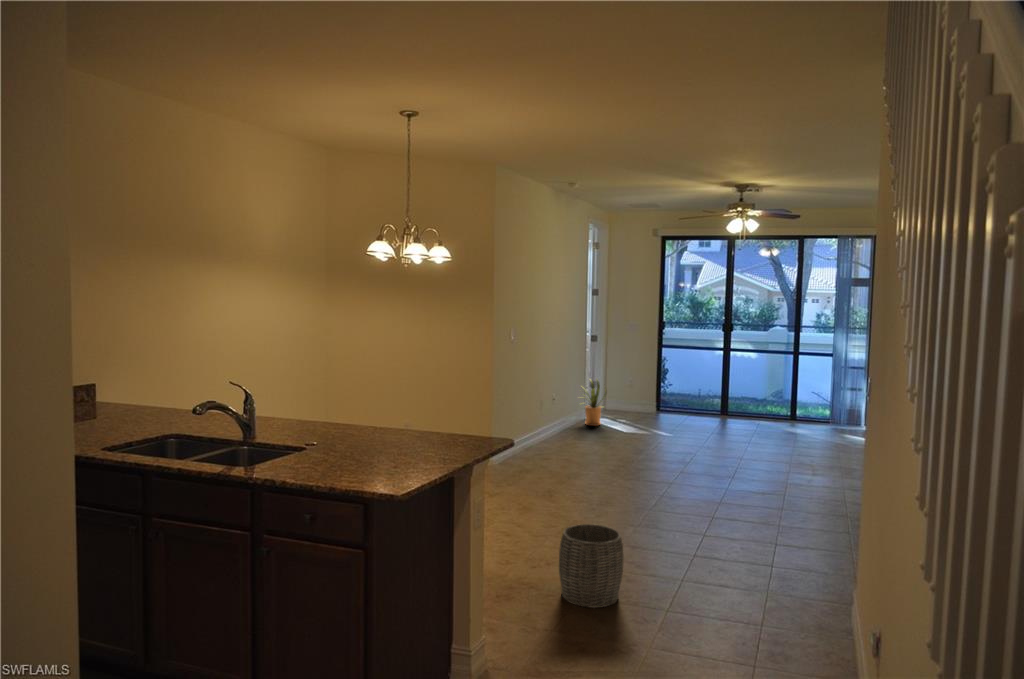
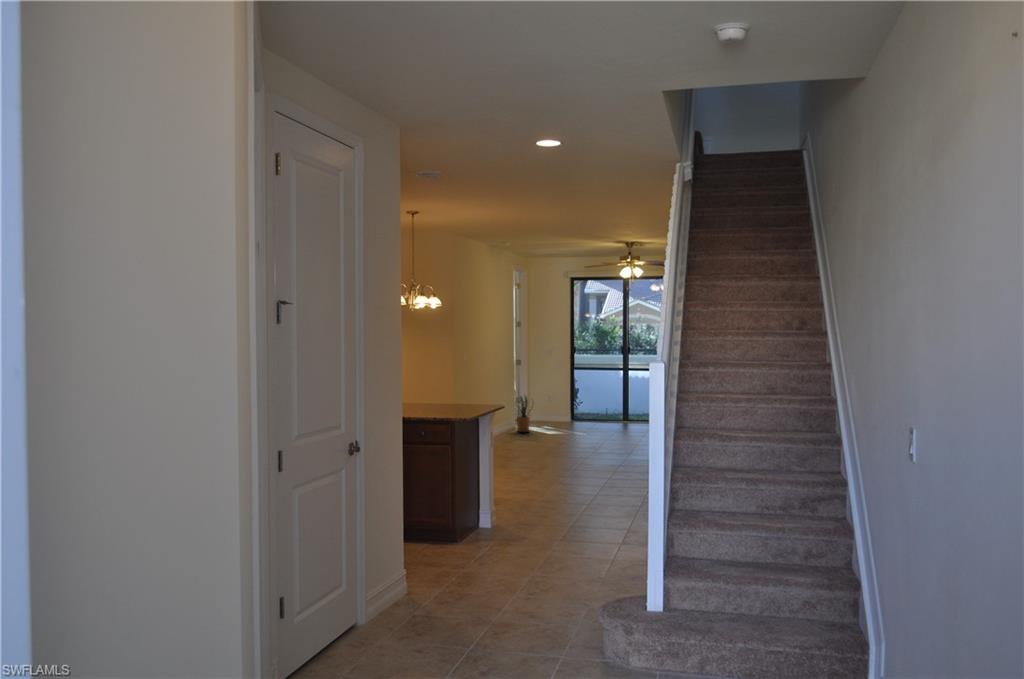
woven basket: present [559,524,624,608] -> none [532,459,569,502]

